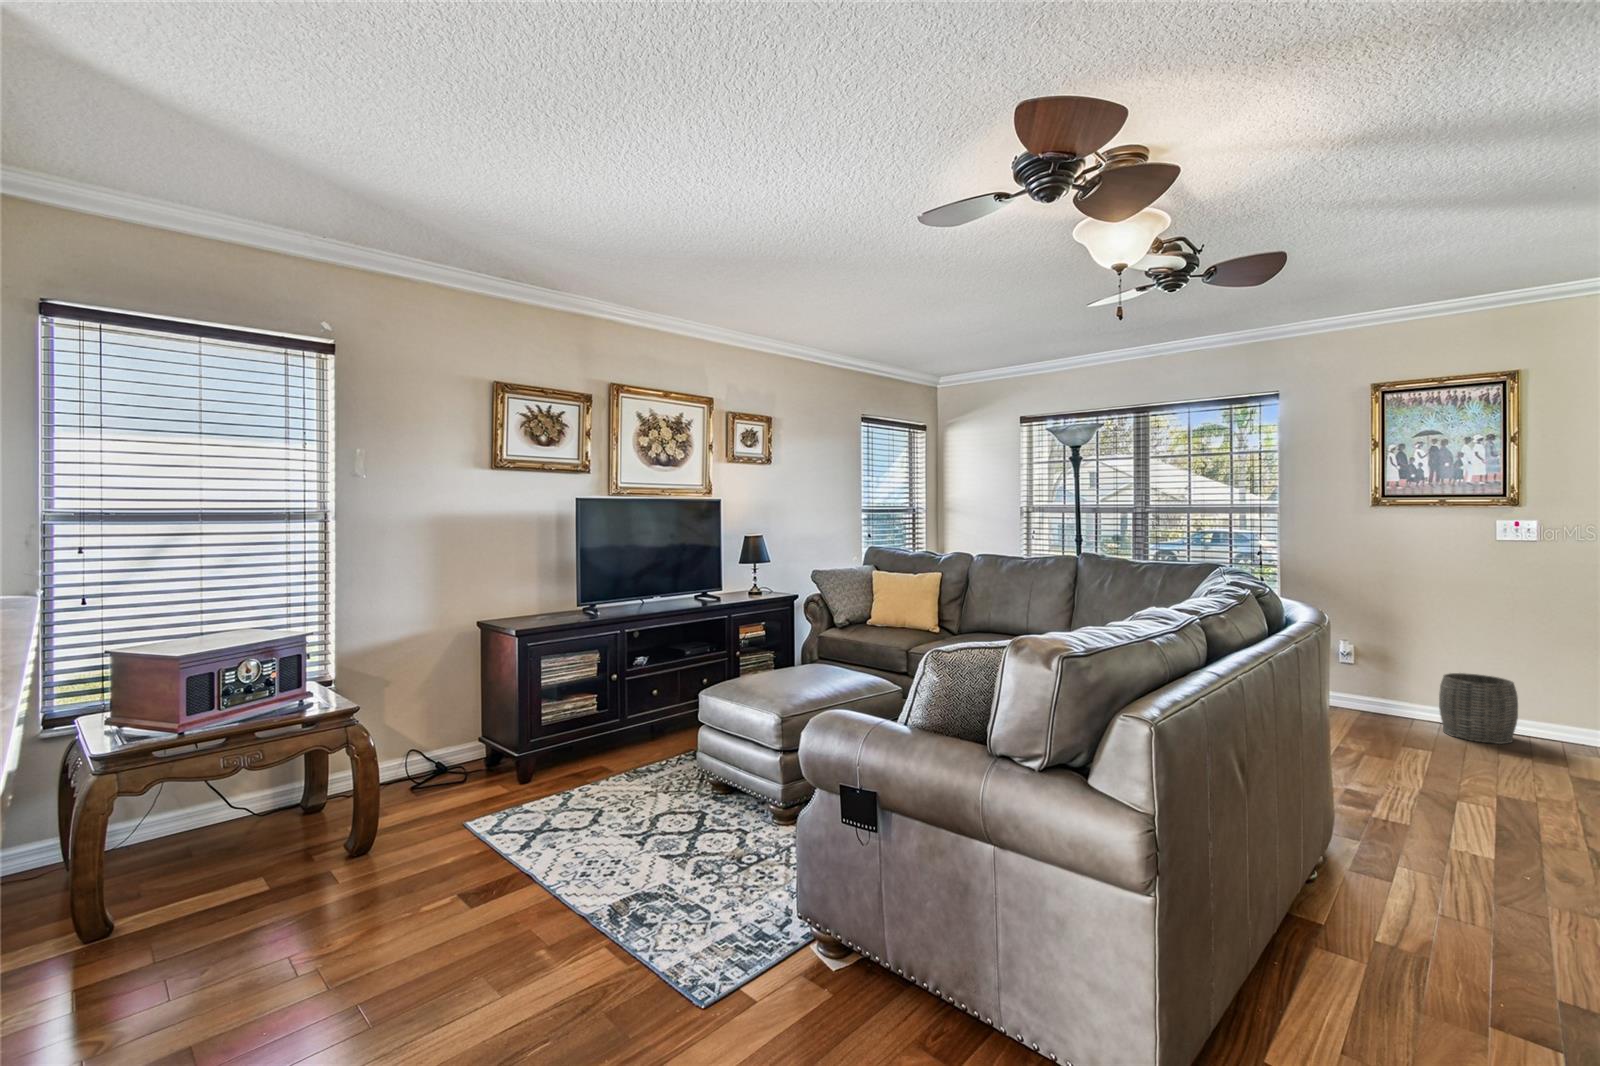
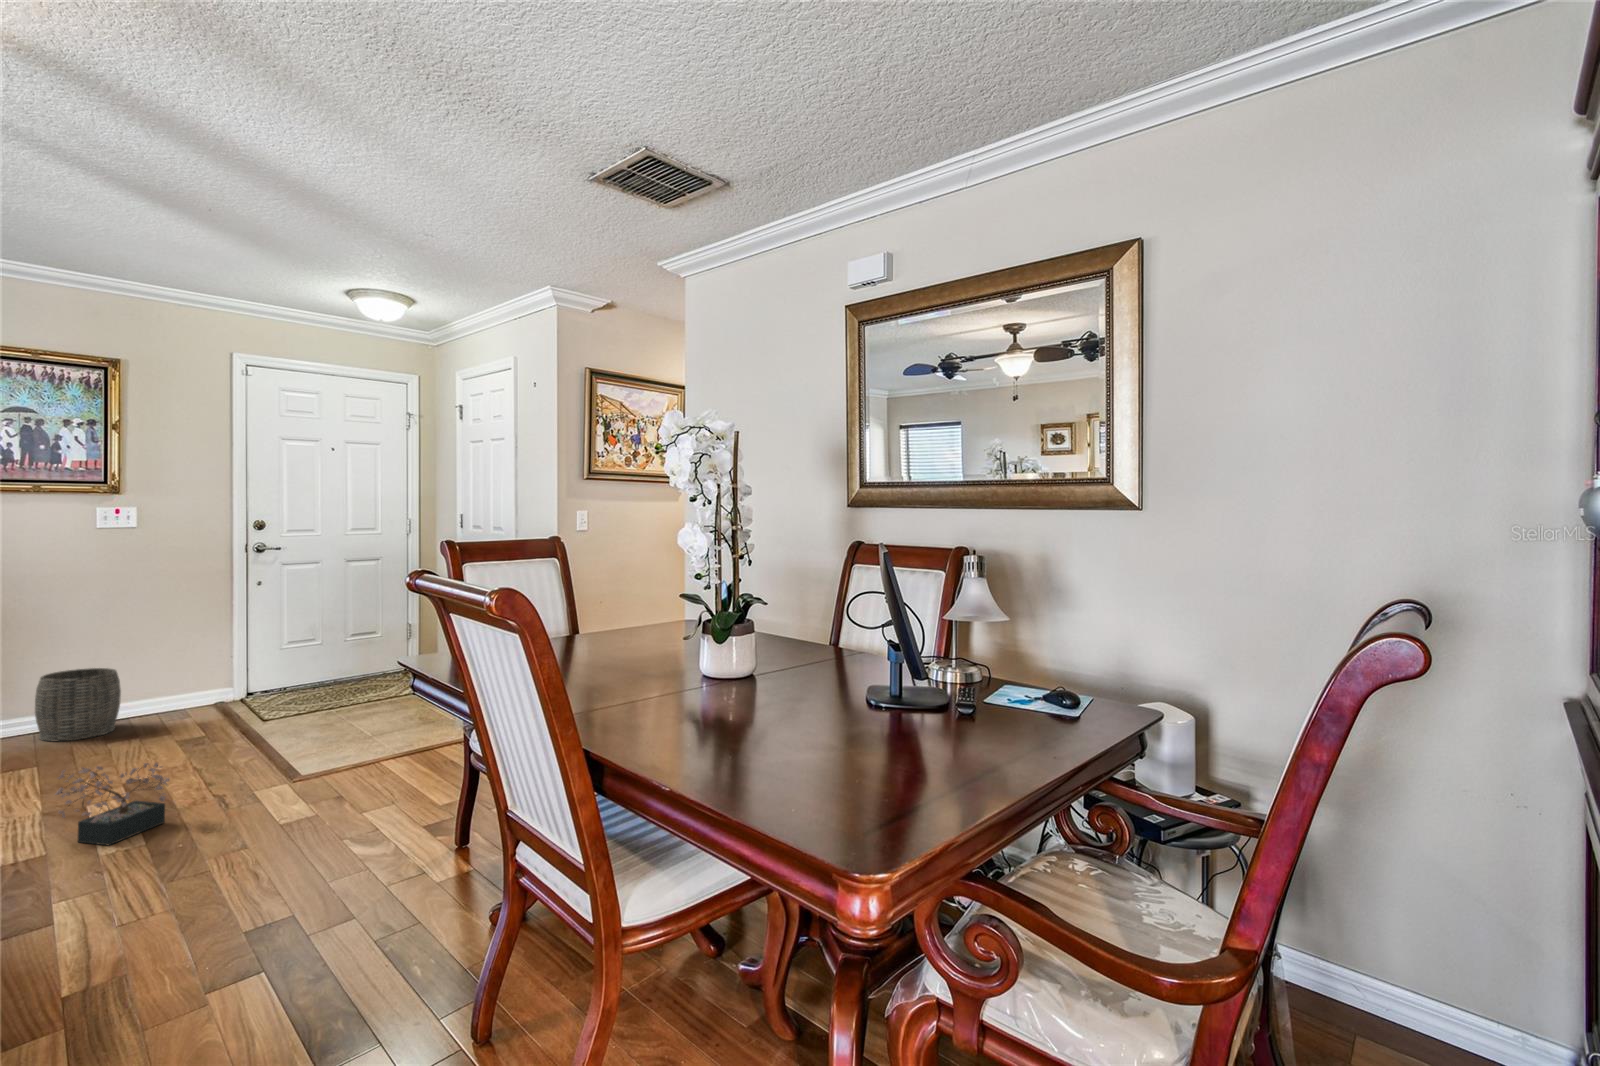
decorative plant: none [1416,756,1531,847] -> present [55,763,170,845]

